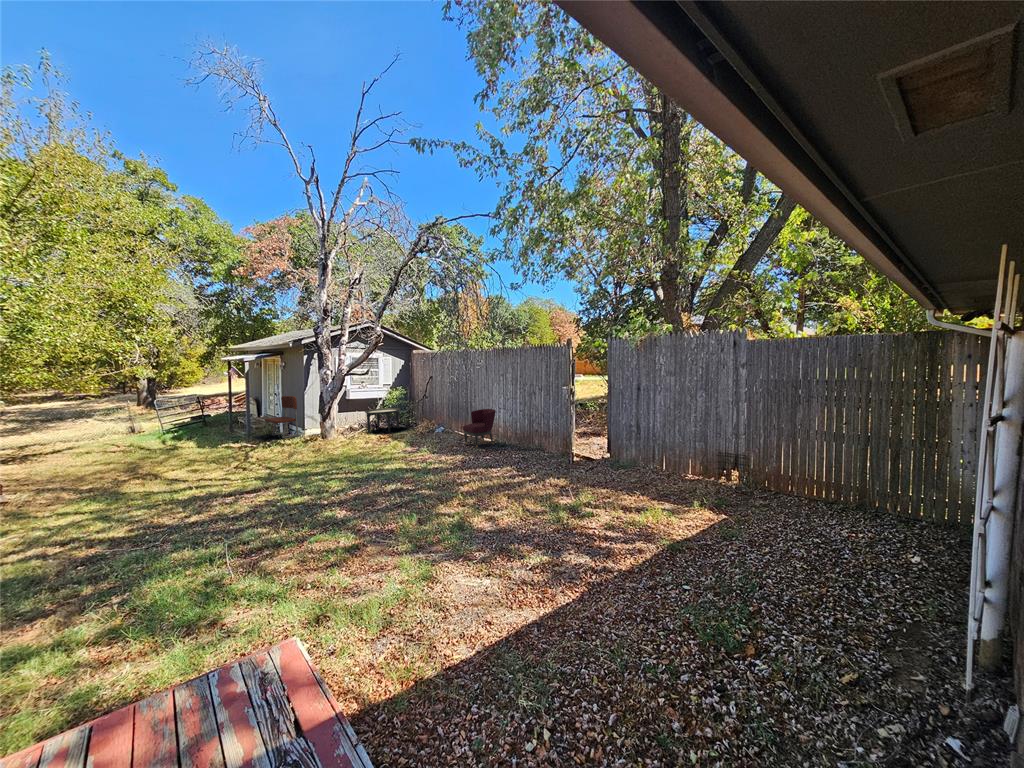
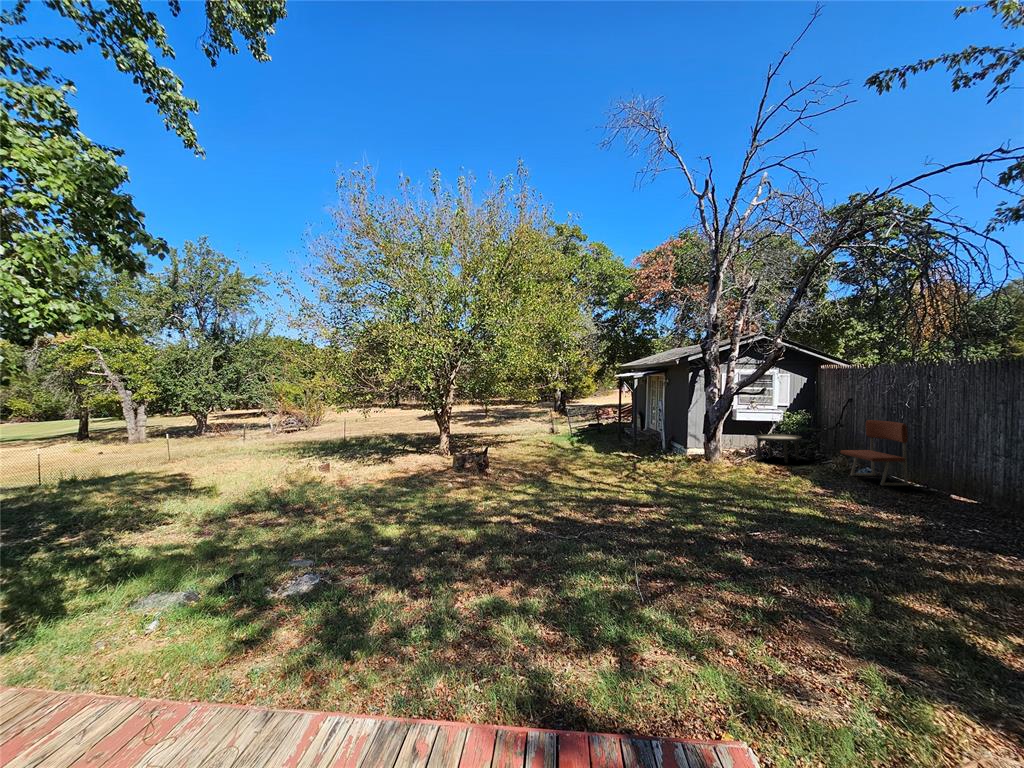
bench: present [265,396,299,438] -> present [840,420,909,486]
chair: present [463,409,496,447] -> none [915,452,986,509]

